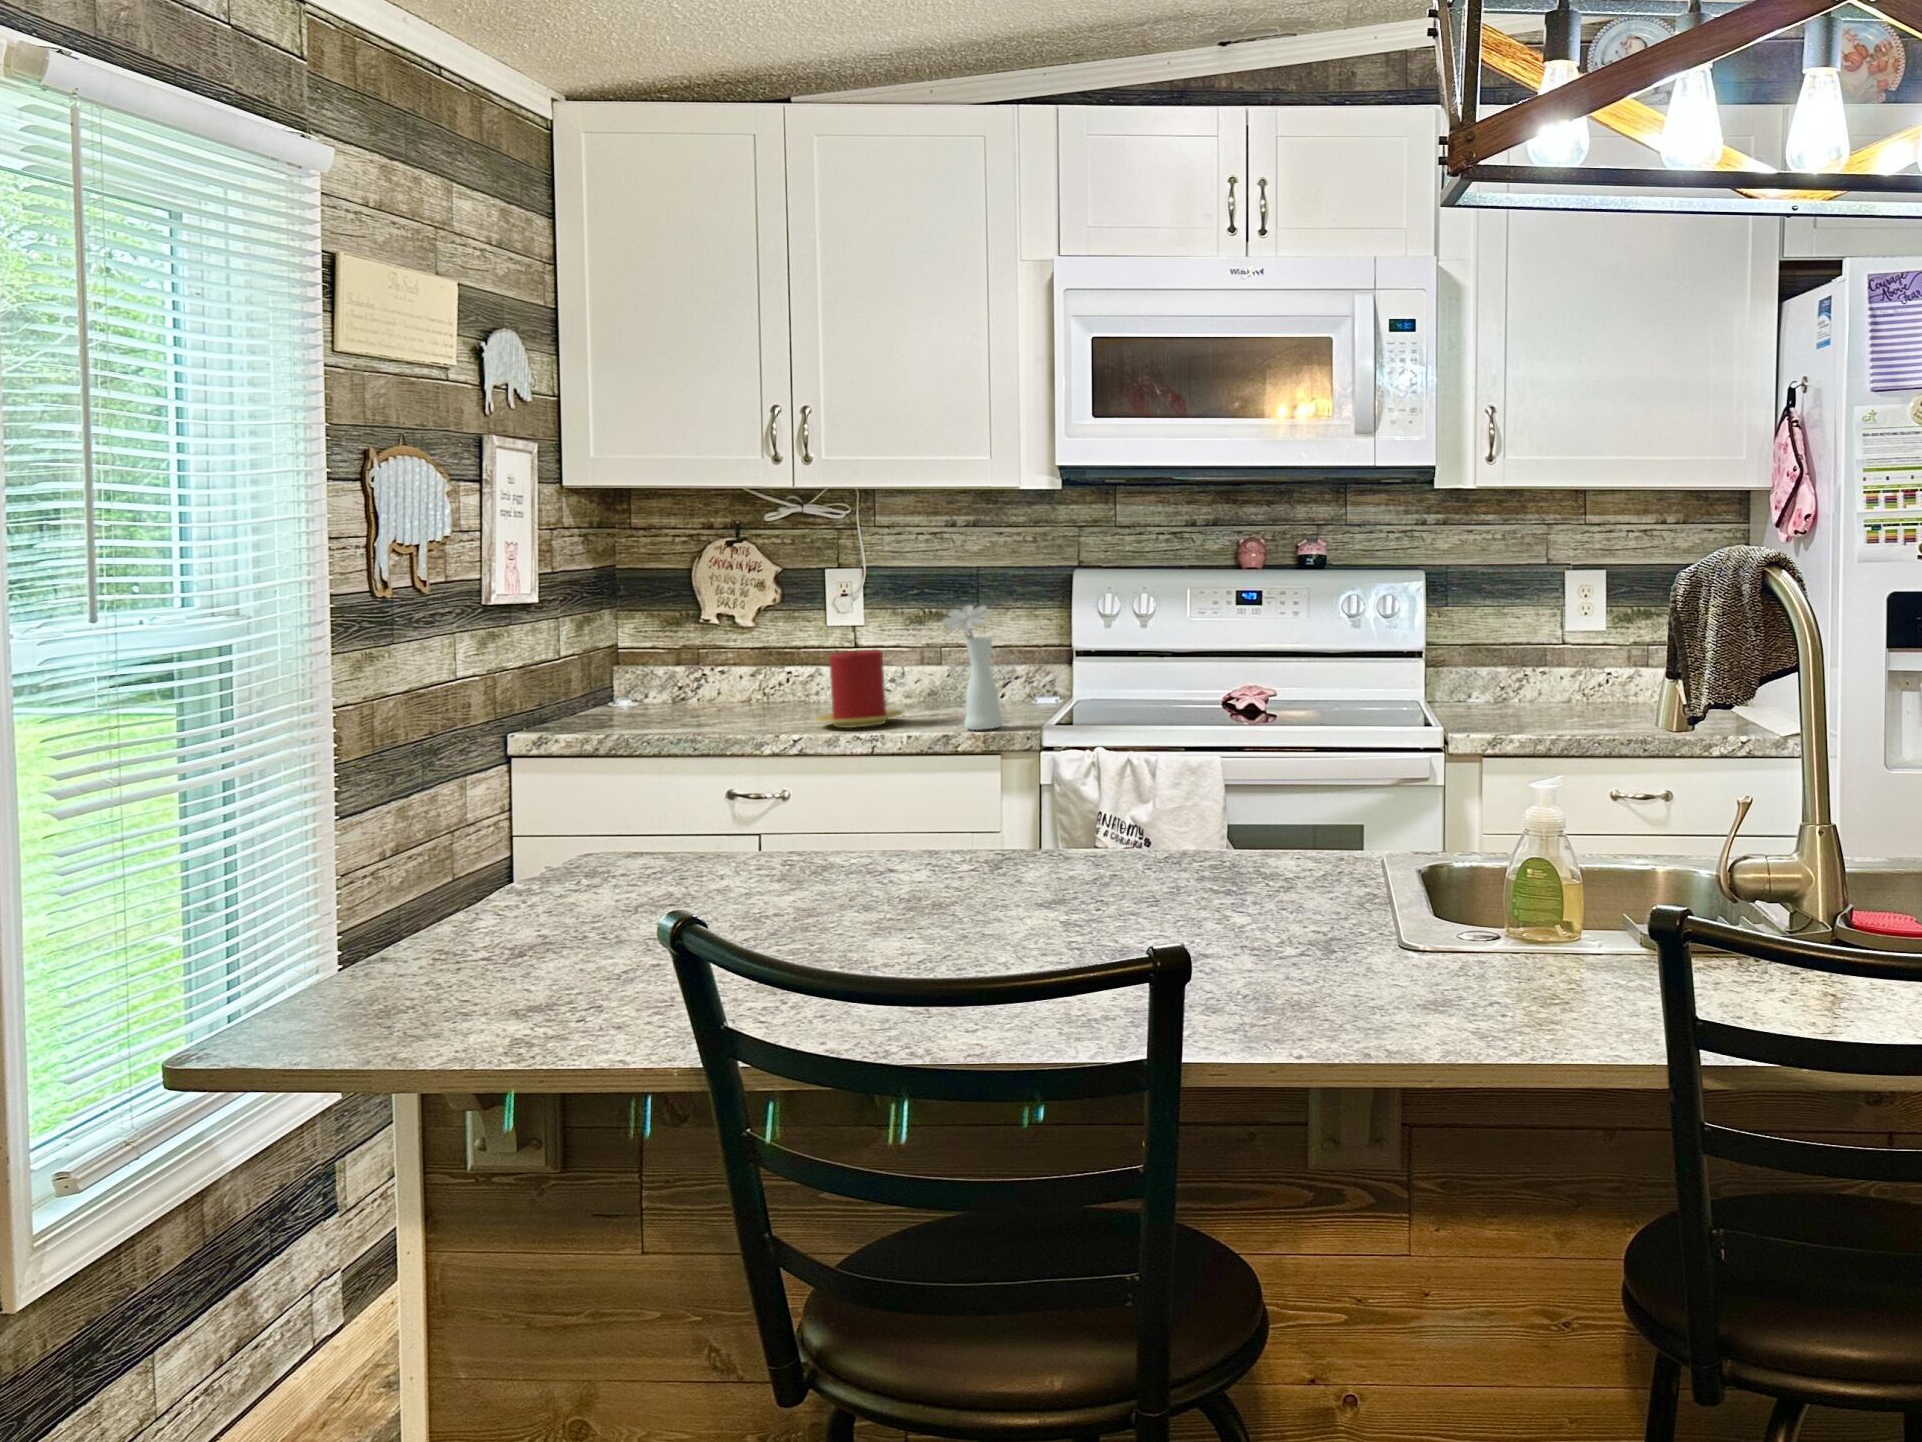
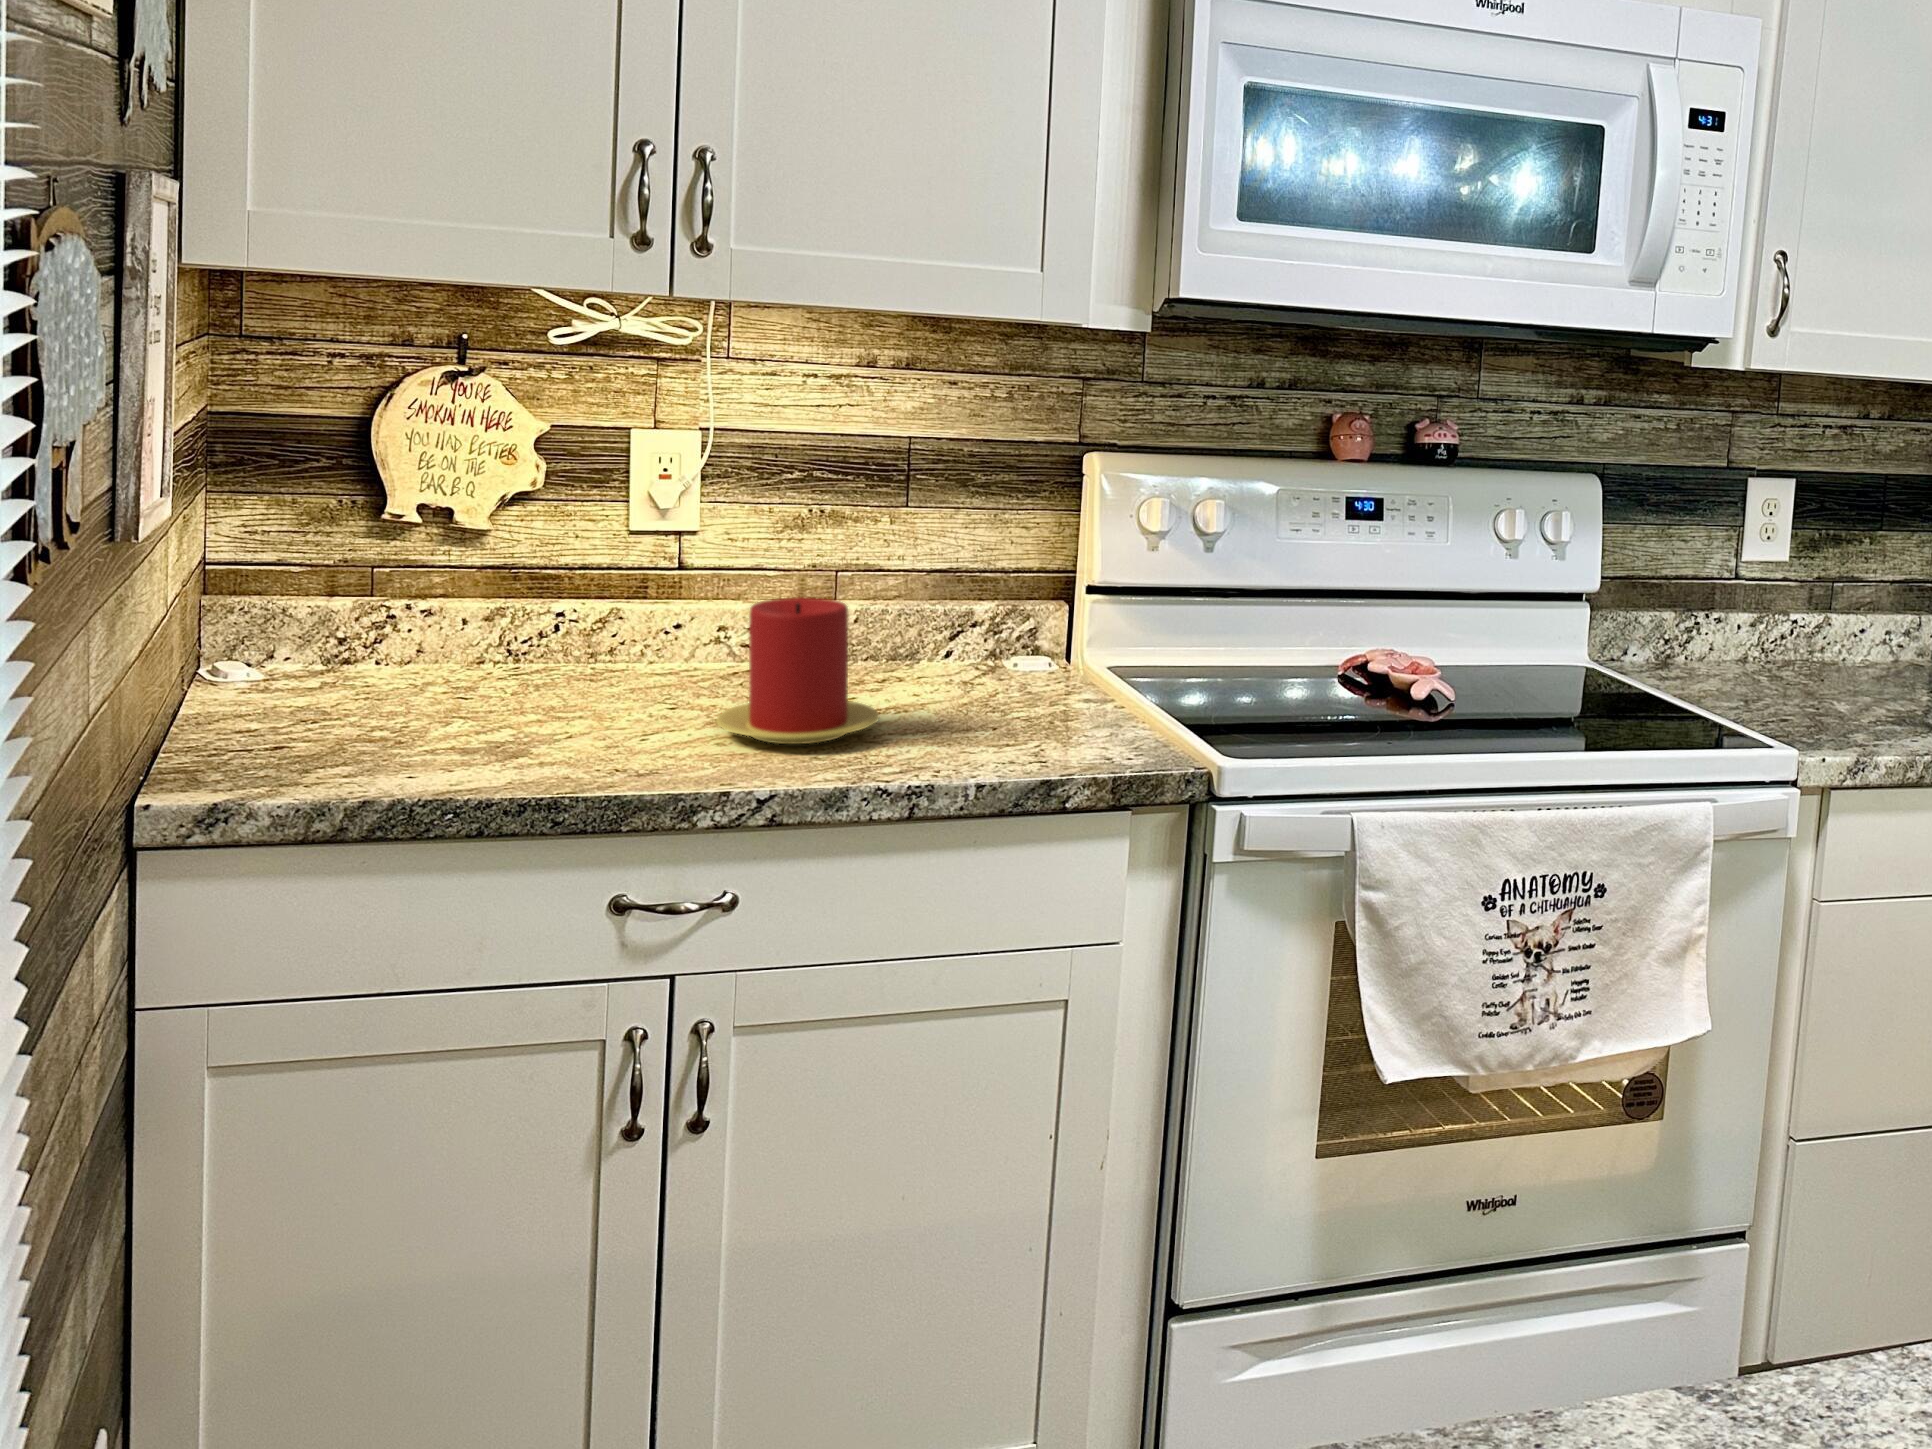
vase: present [942,605,1003,730] -> none [1008,532,1095,750]

